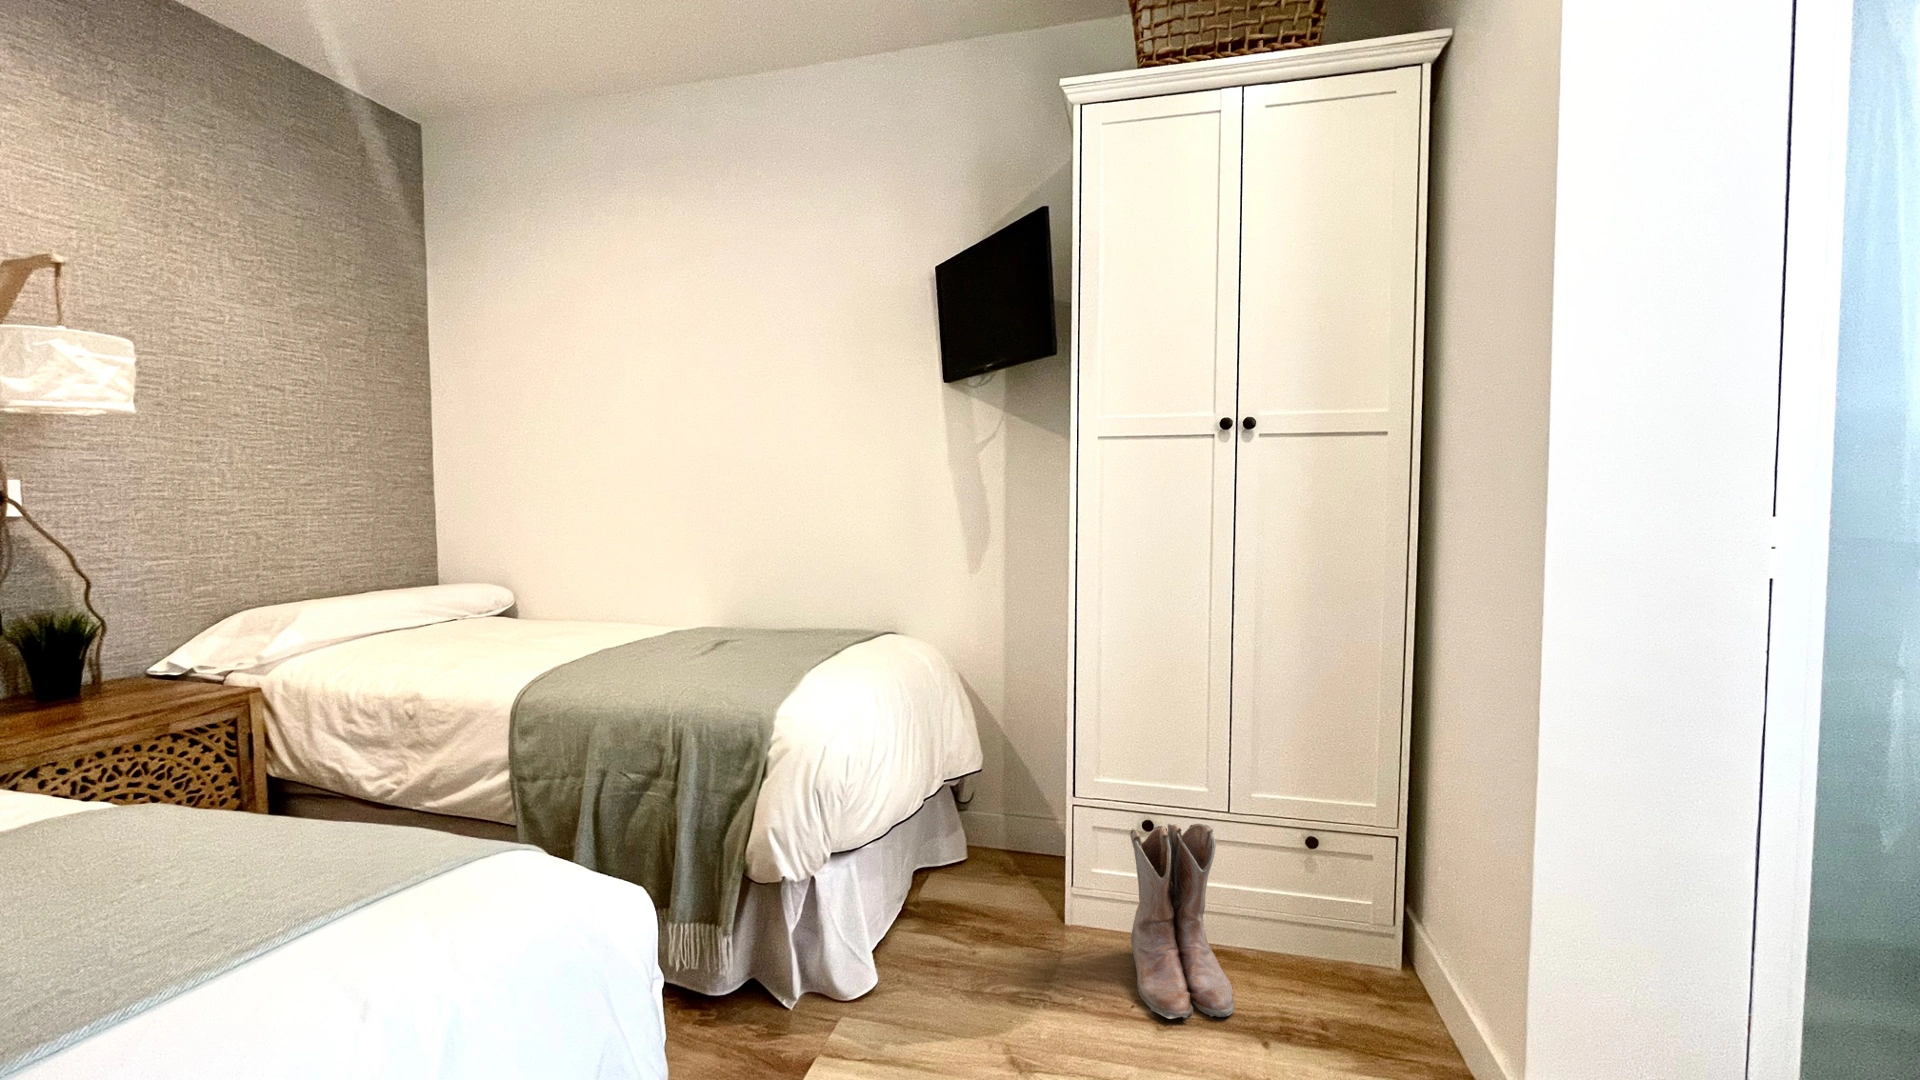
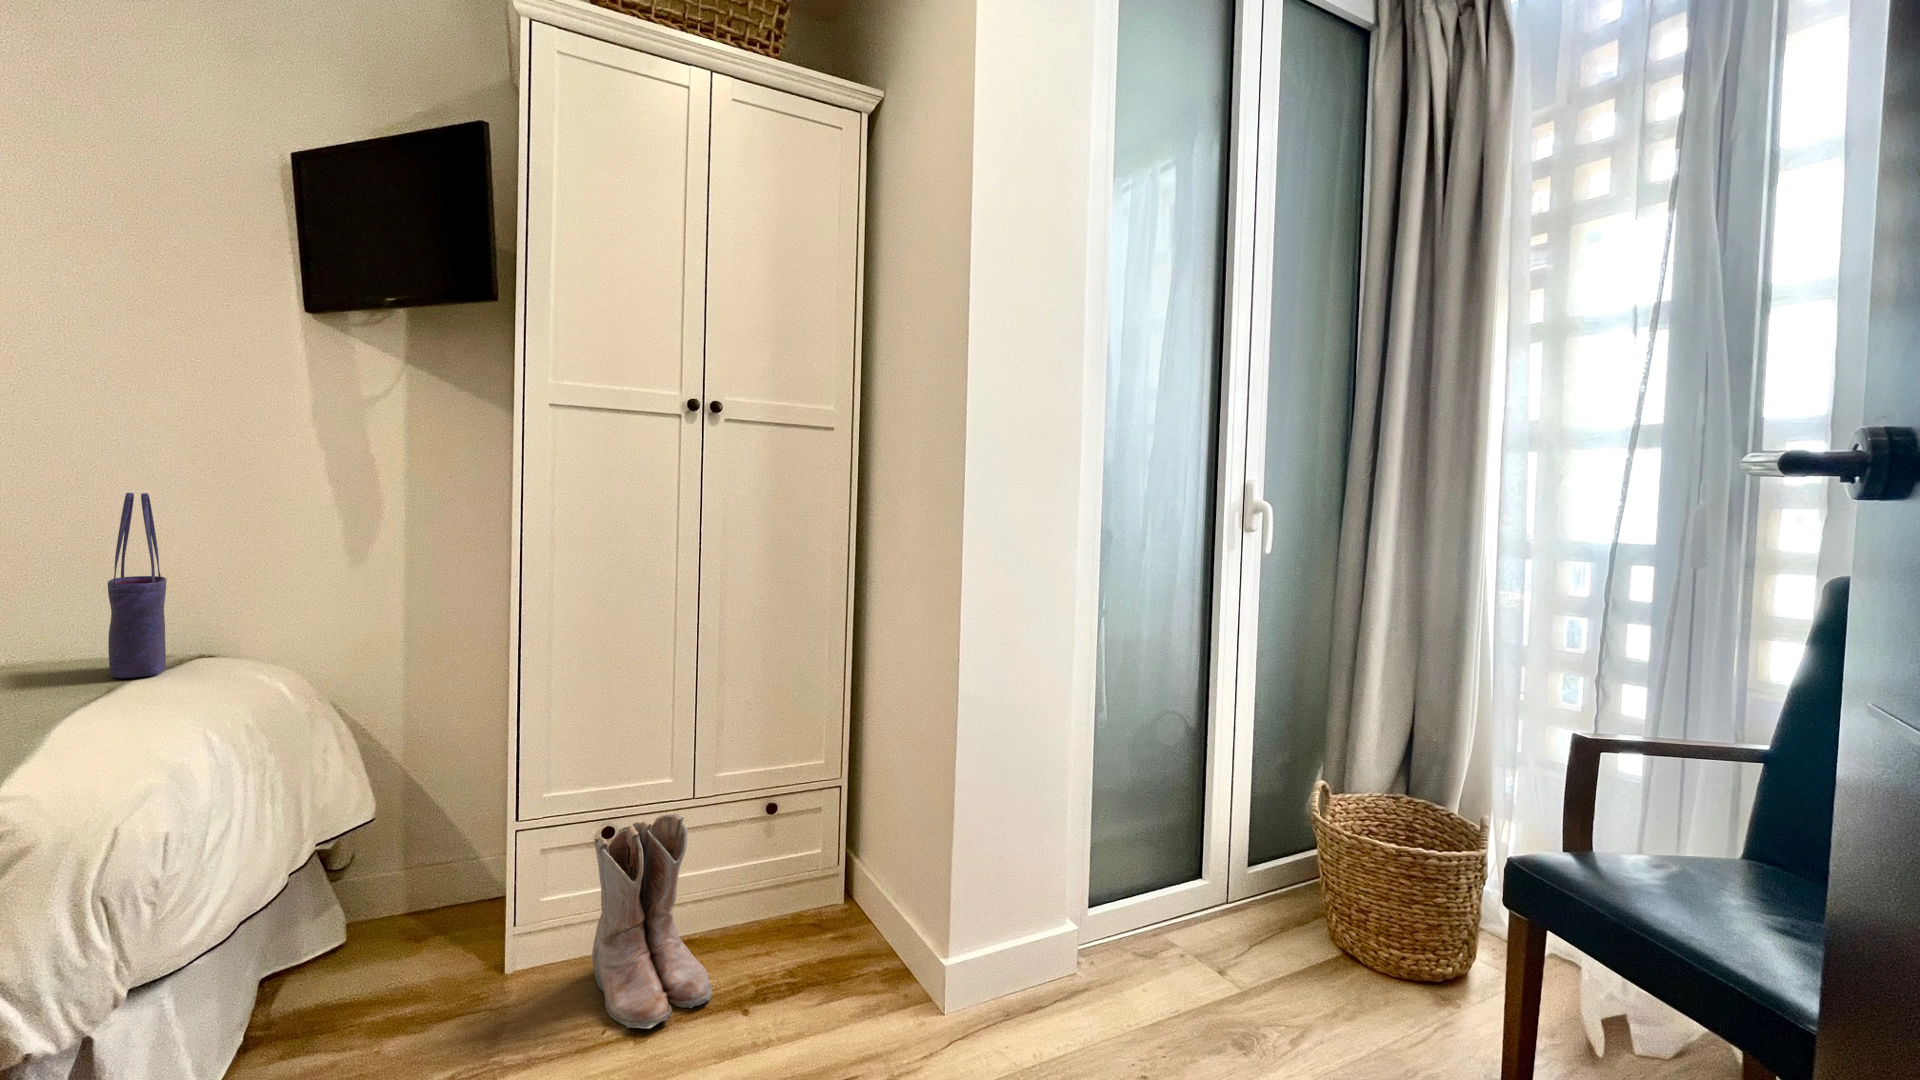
tote bag: none [839,522,868,648] -> present [108,493,166,678]

